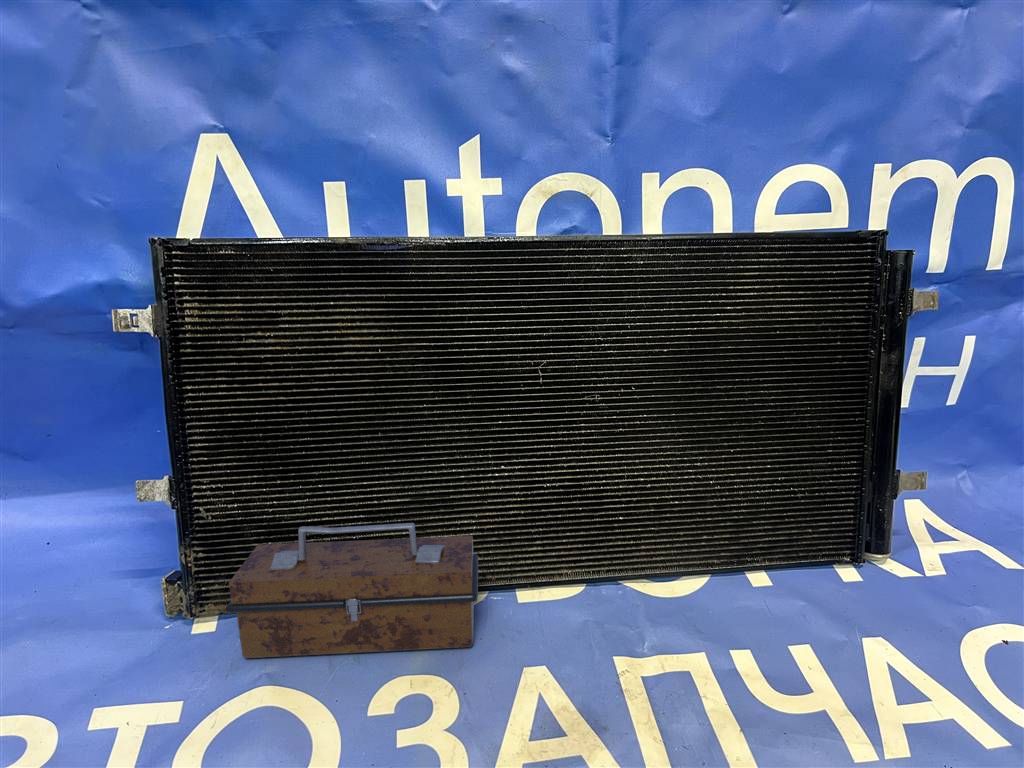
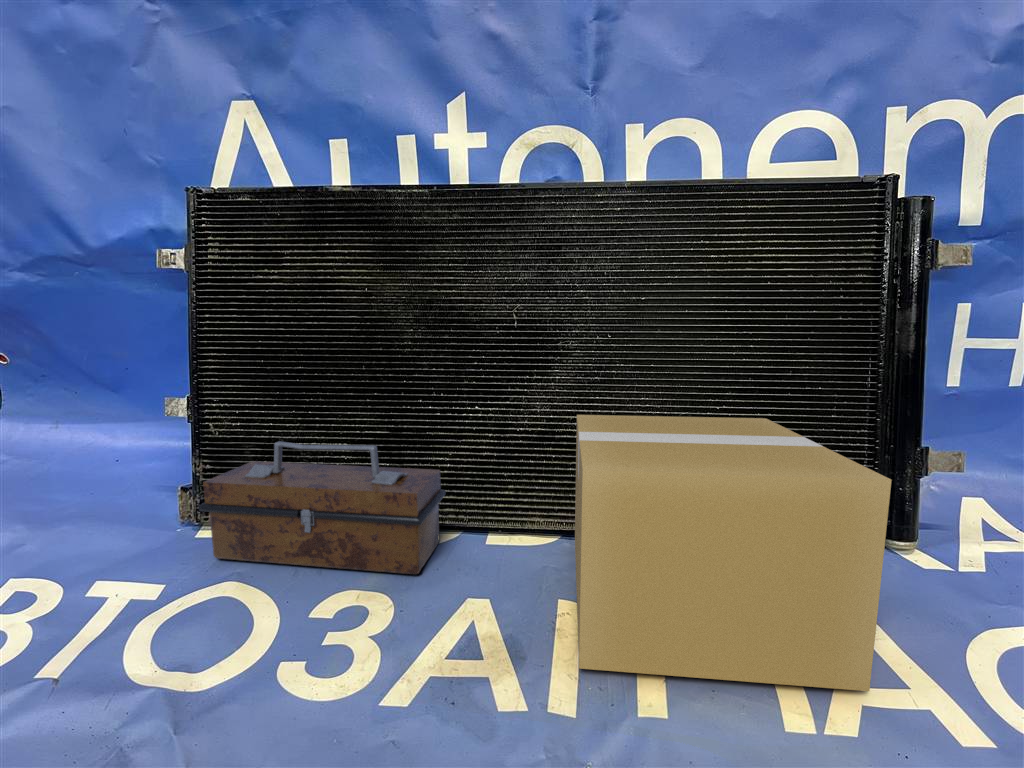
cardboard box: none [603,461,899,719] -> present [575,415,892,691]

